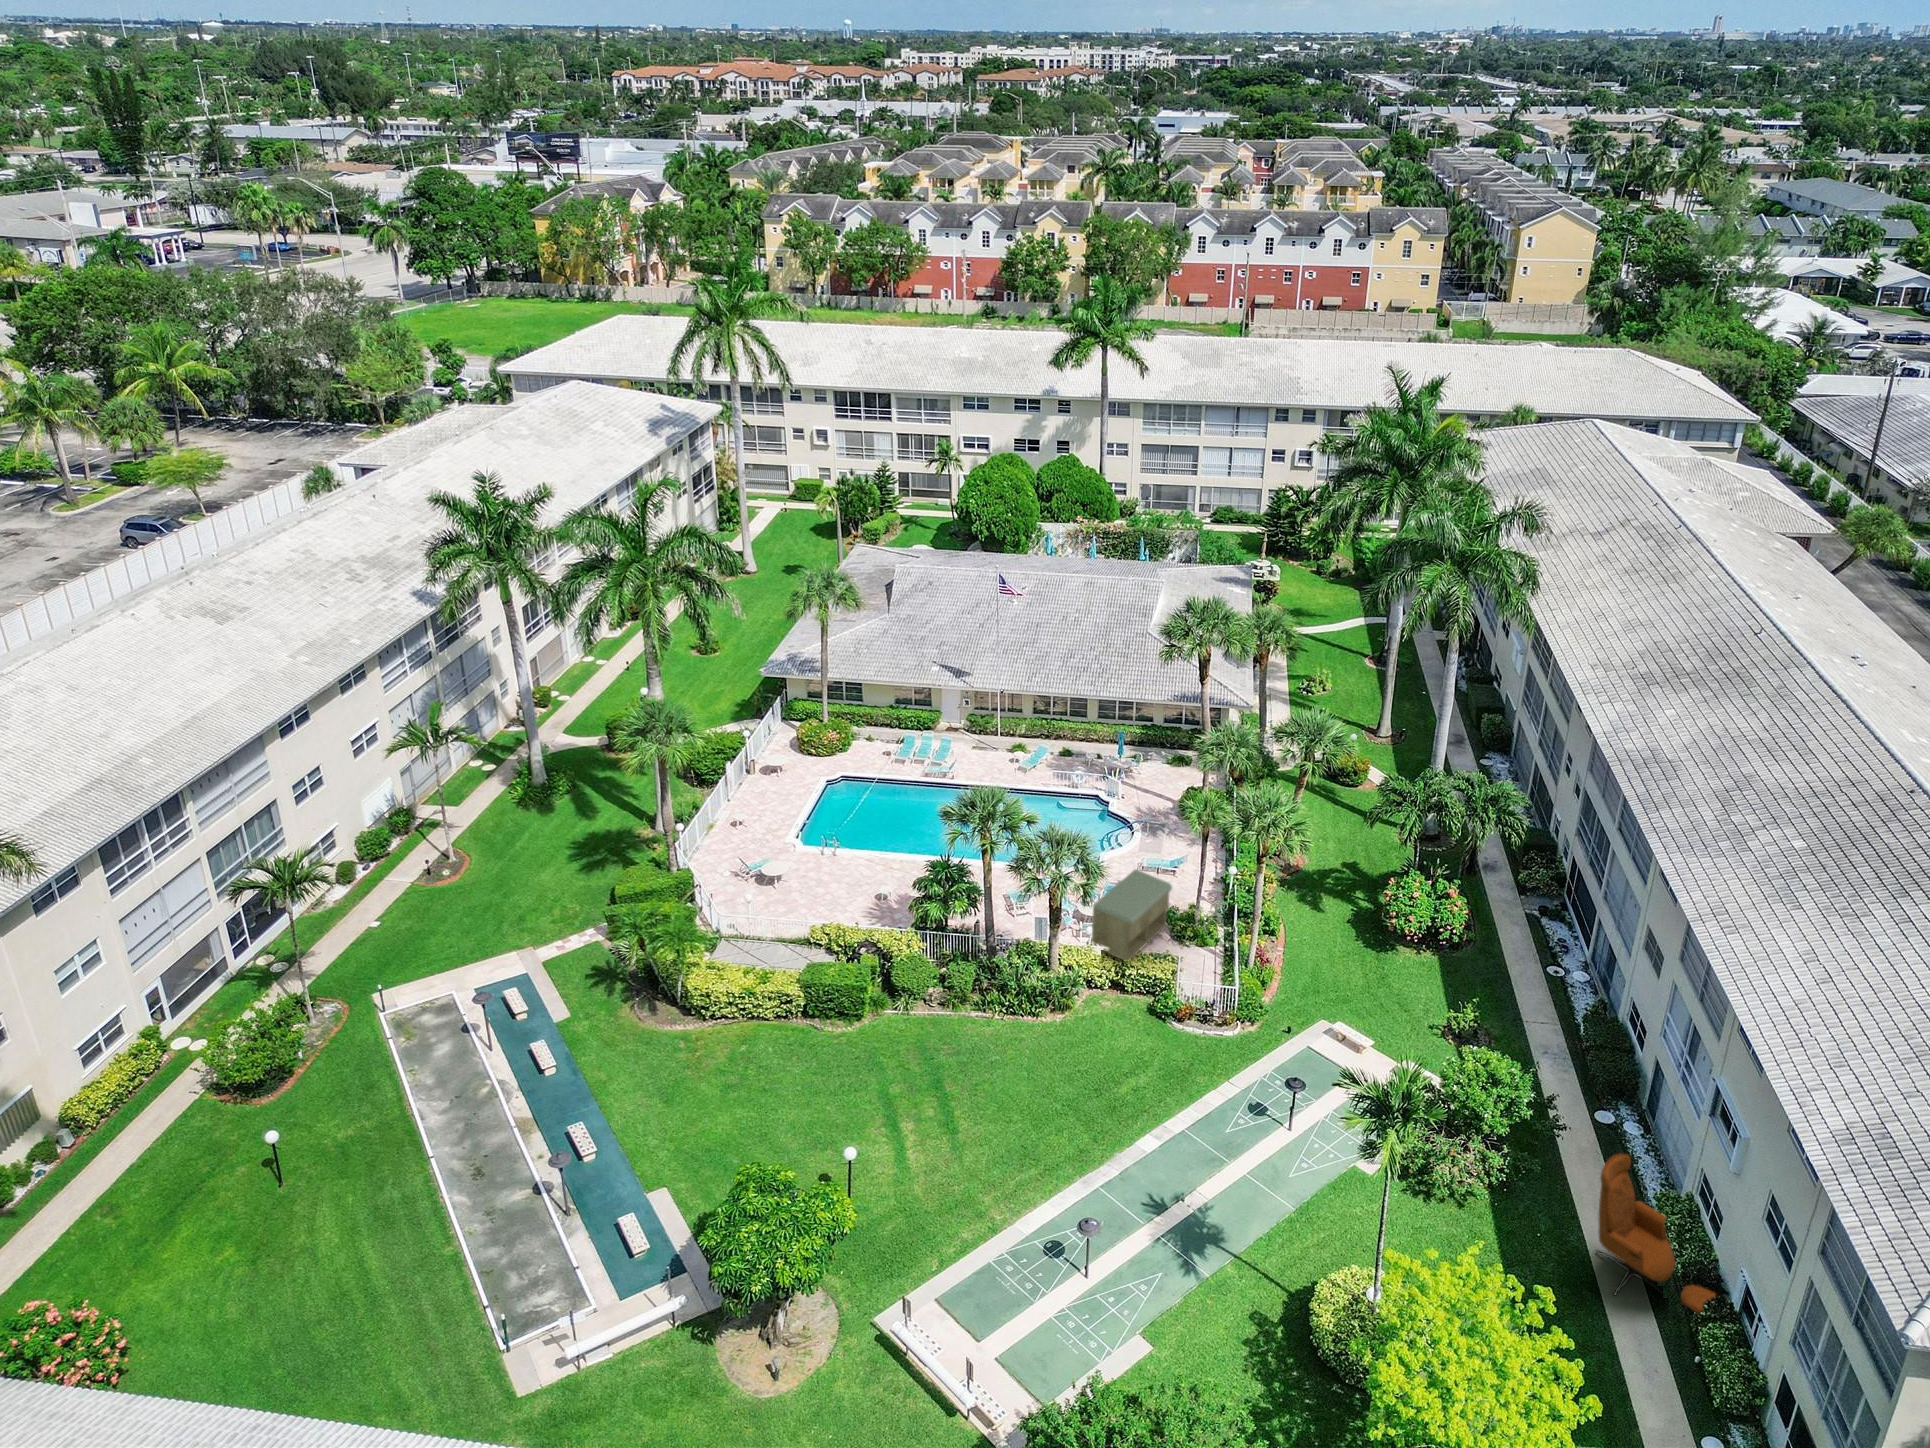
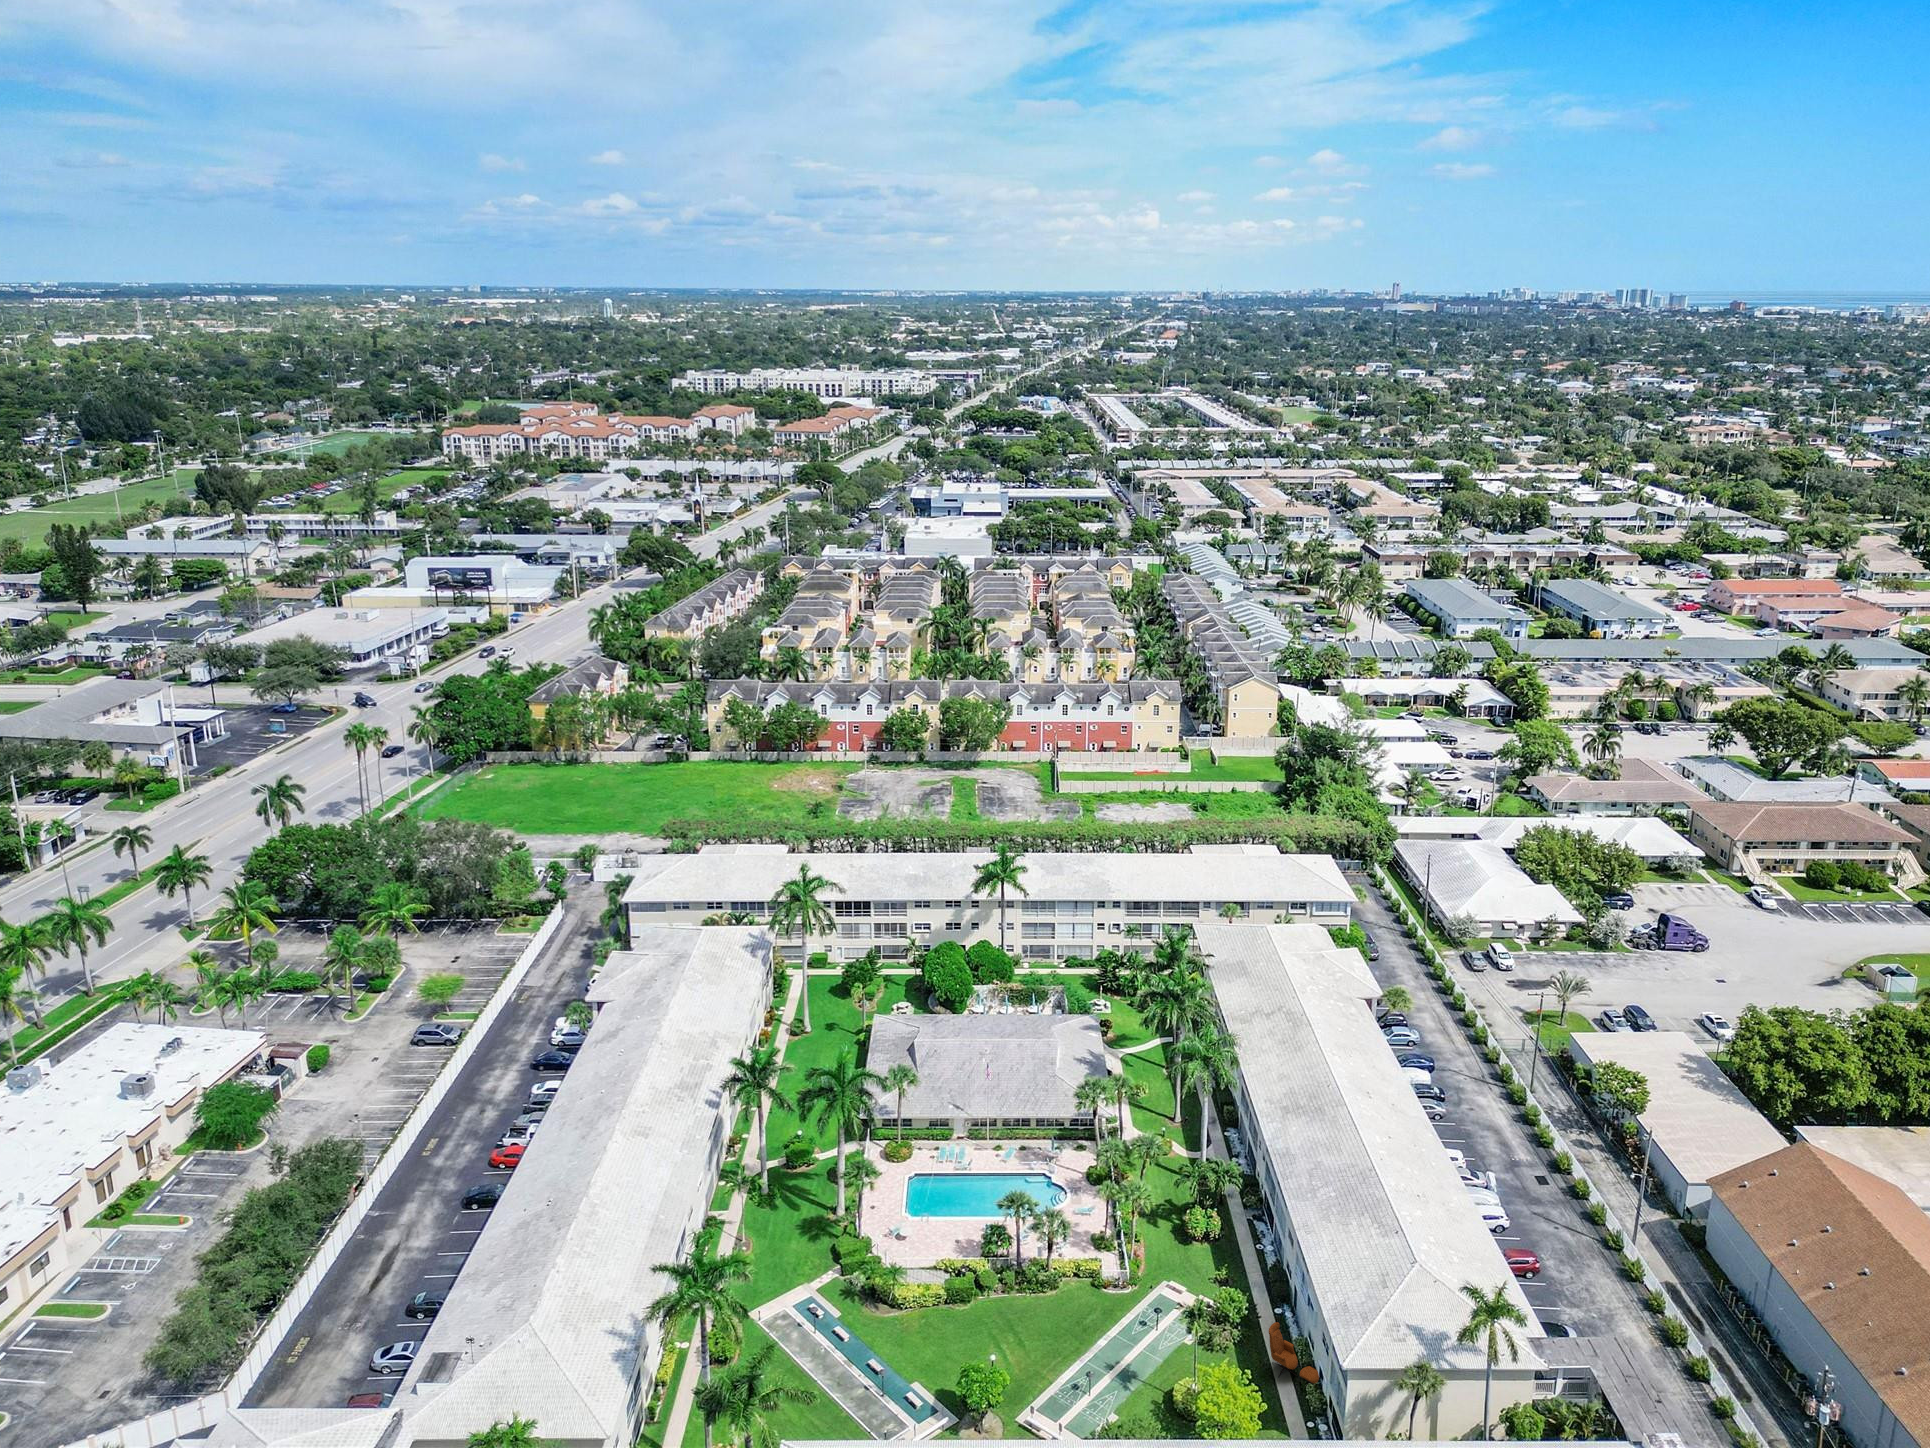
storage bench: present [1091,870,1172,962] -> none [1061,1217,1093,1263]

